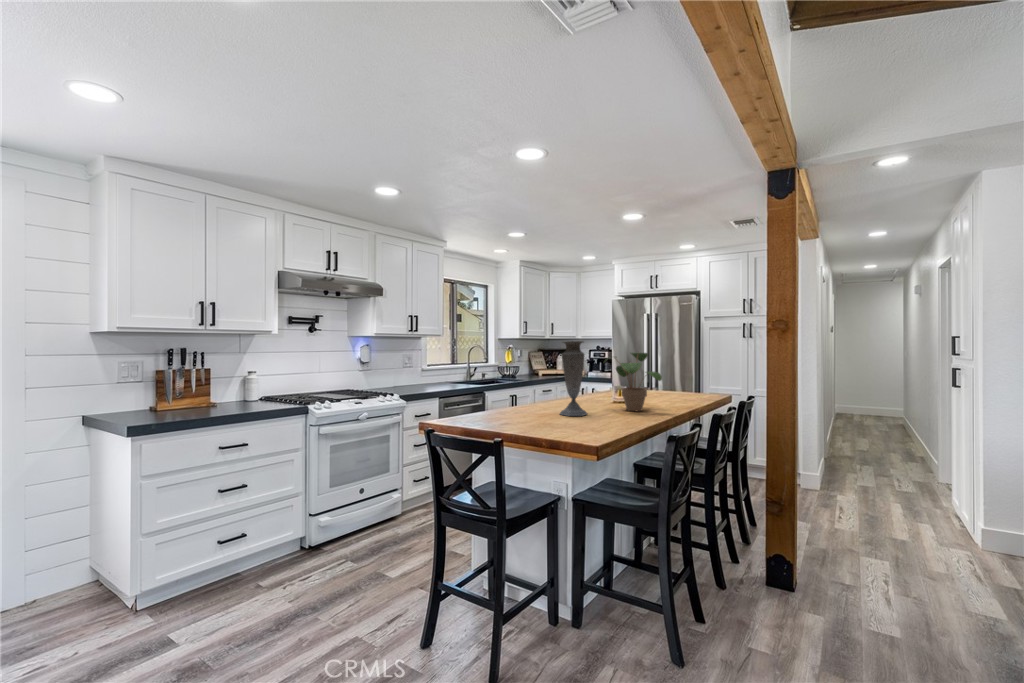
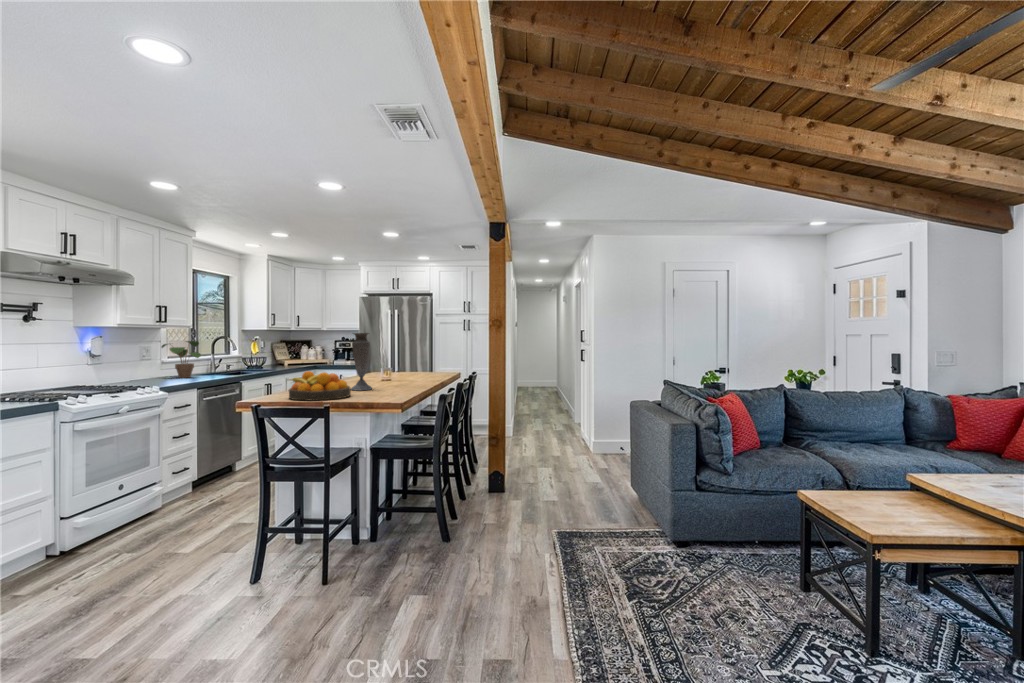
potted plant: present [604,353,662,411] -> present [162,341,201,378]
fruit bowl: none [476,389,548,429] -> present [289,371,351,401]

